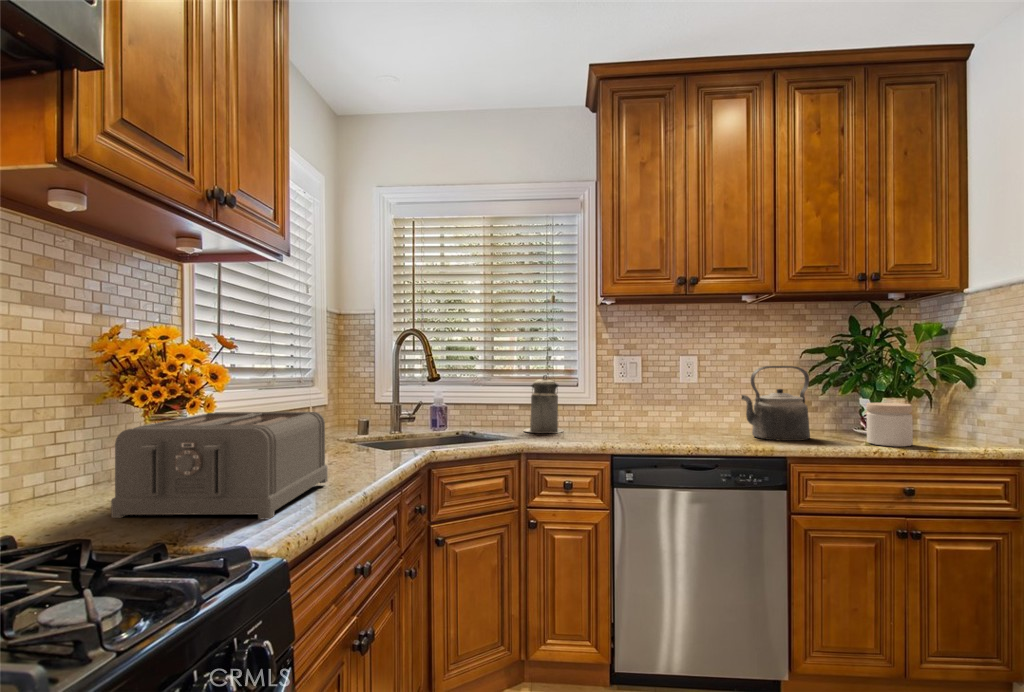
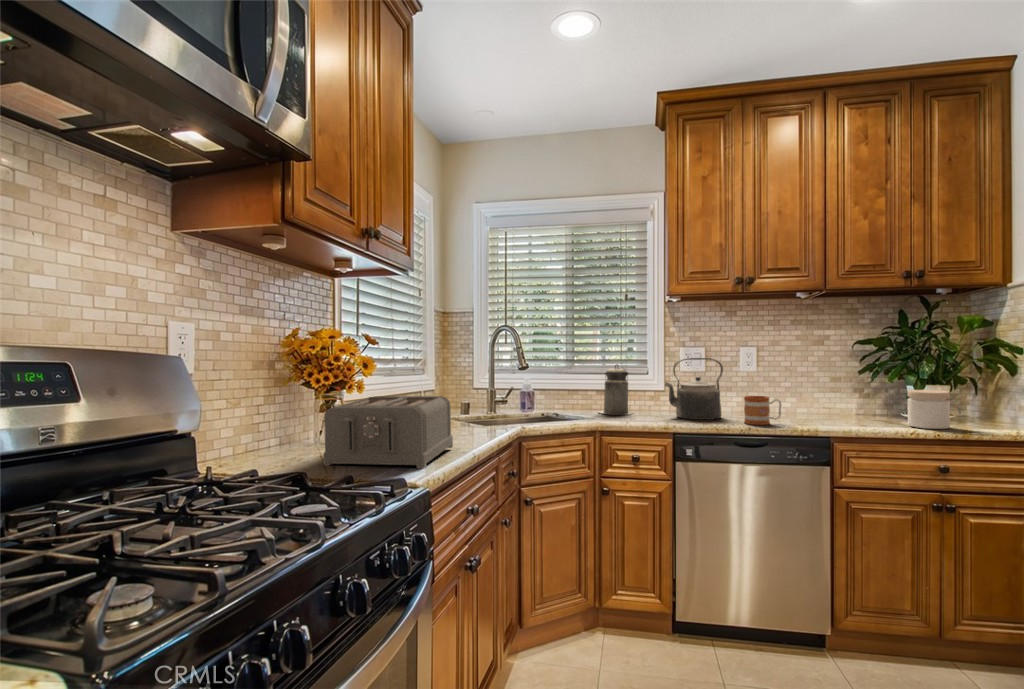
kettle: present [742,366,810,441] -> present [665,358,723,420]
mug: none [691,410,732,444] -> present [744,396,781,425]

